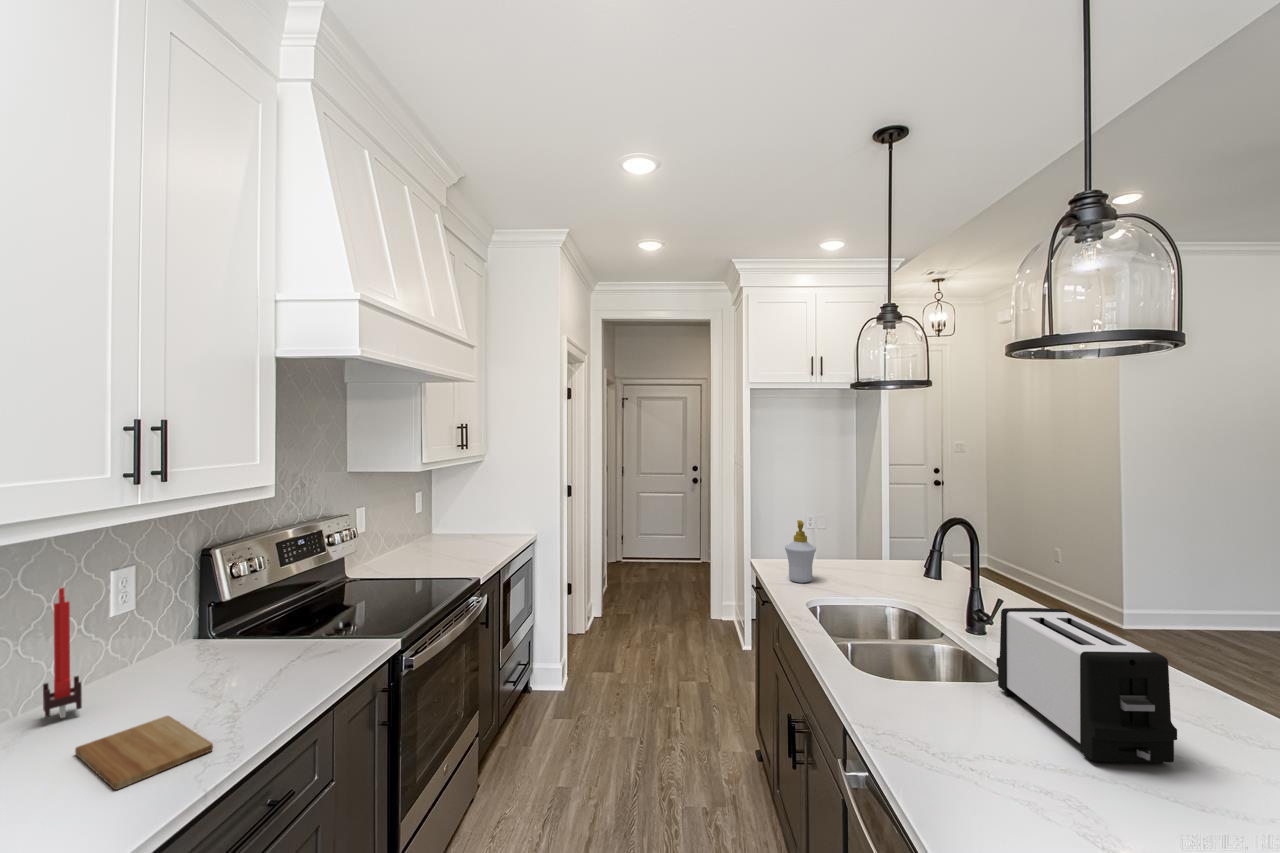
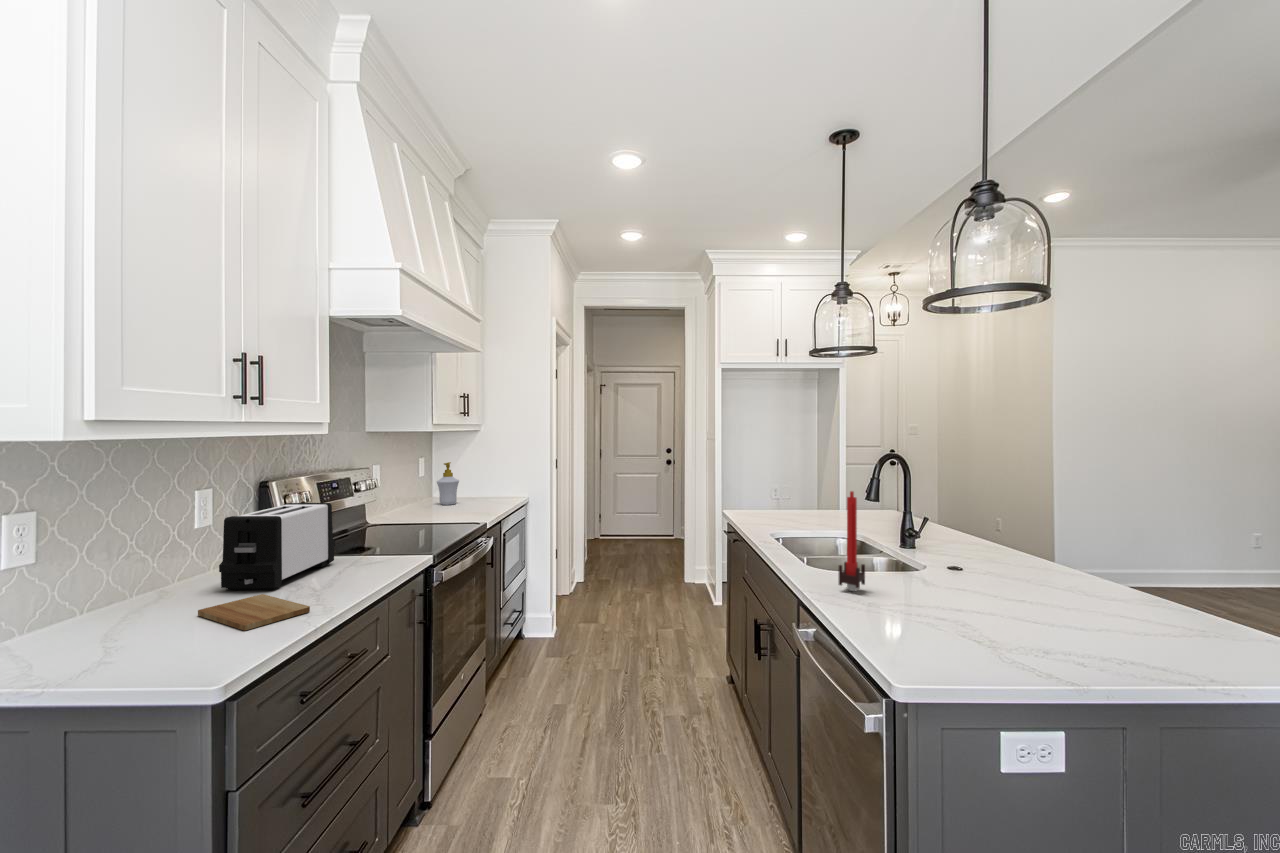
soap bottle: present [785,520,816,583] -> present [437,462,459,505]
candle: present [43,588,82,719] -> present [838,491,865,591]
toaster: present [996,608,1177,763] -> present [219,503,335,590]

